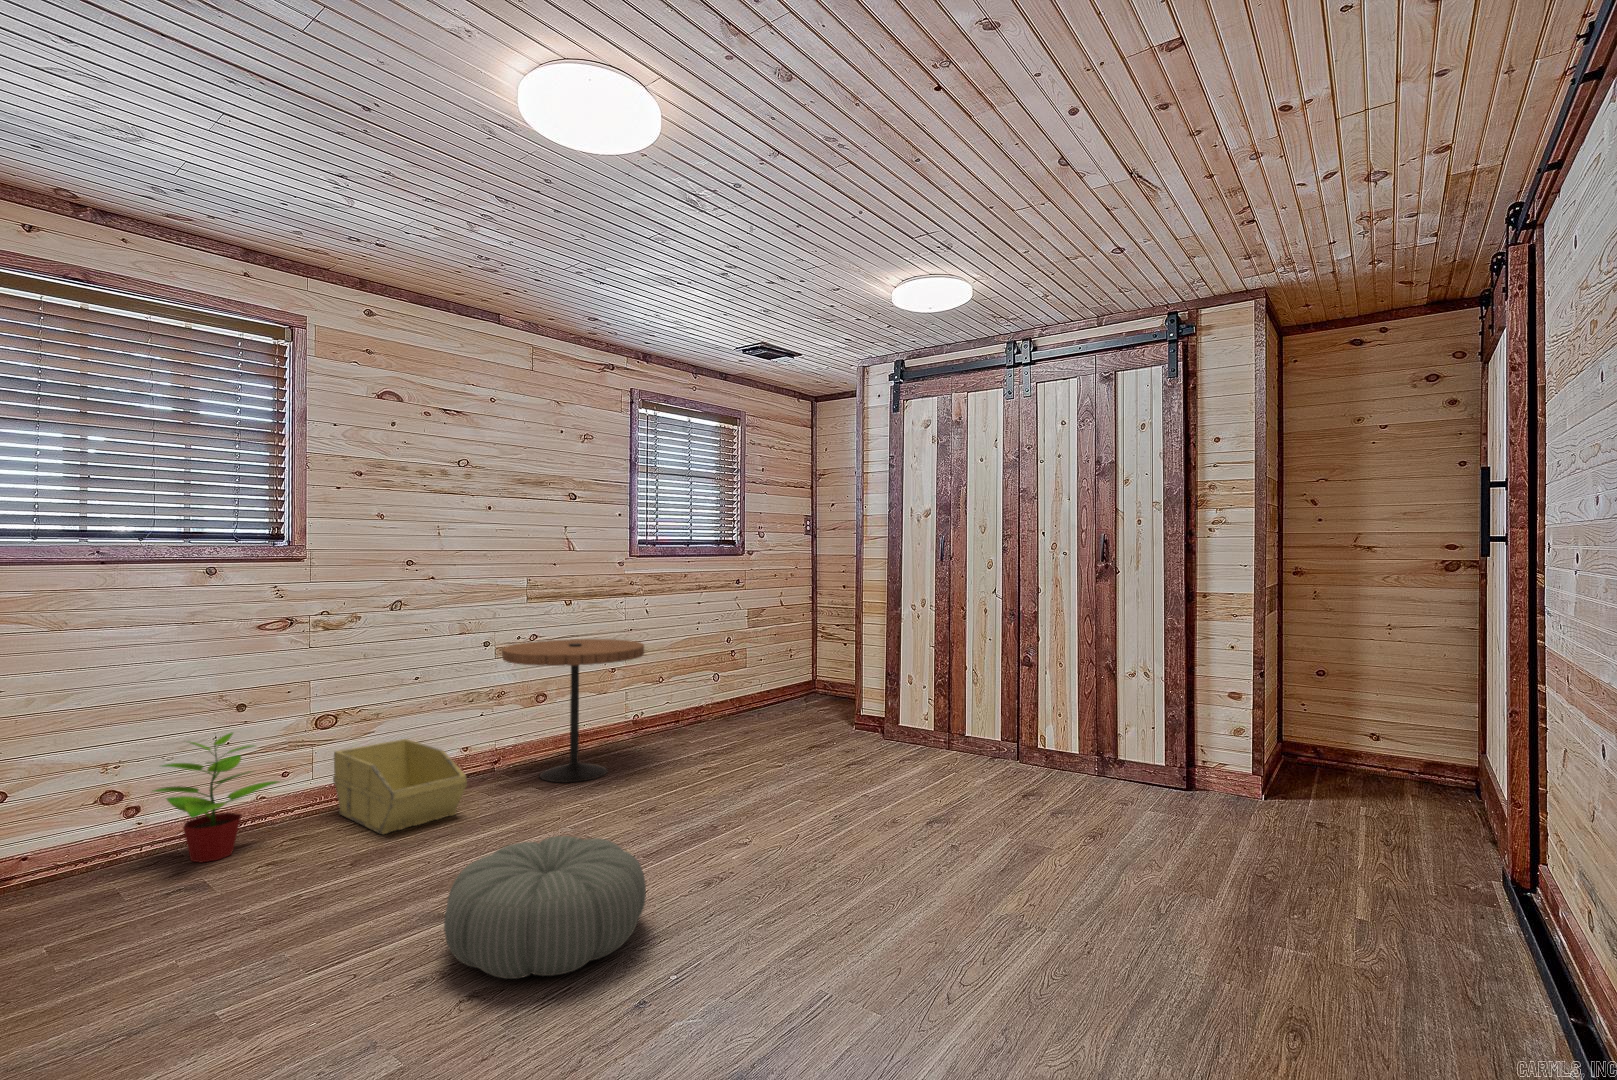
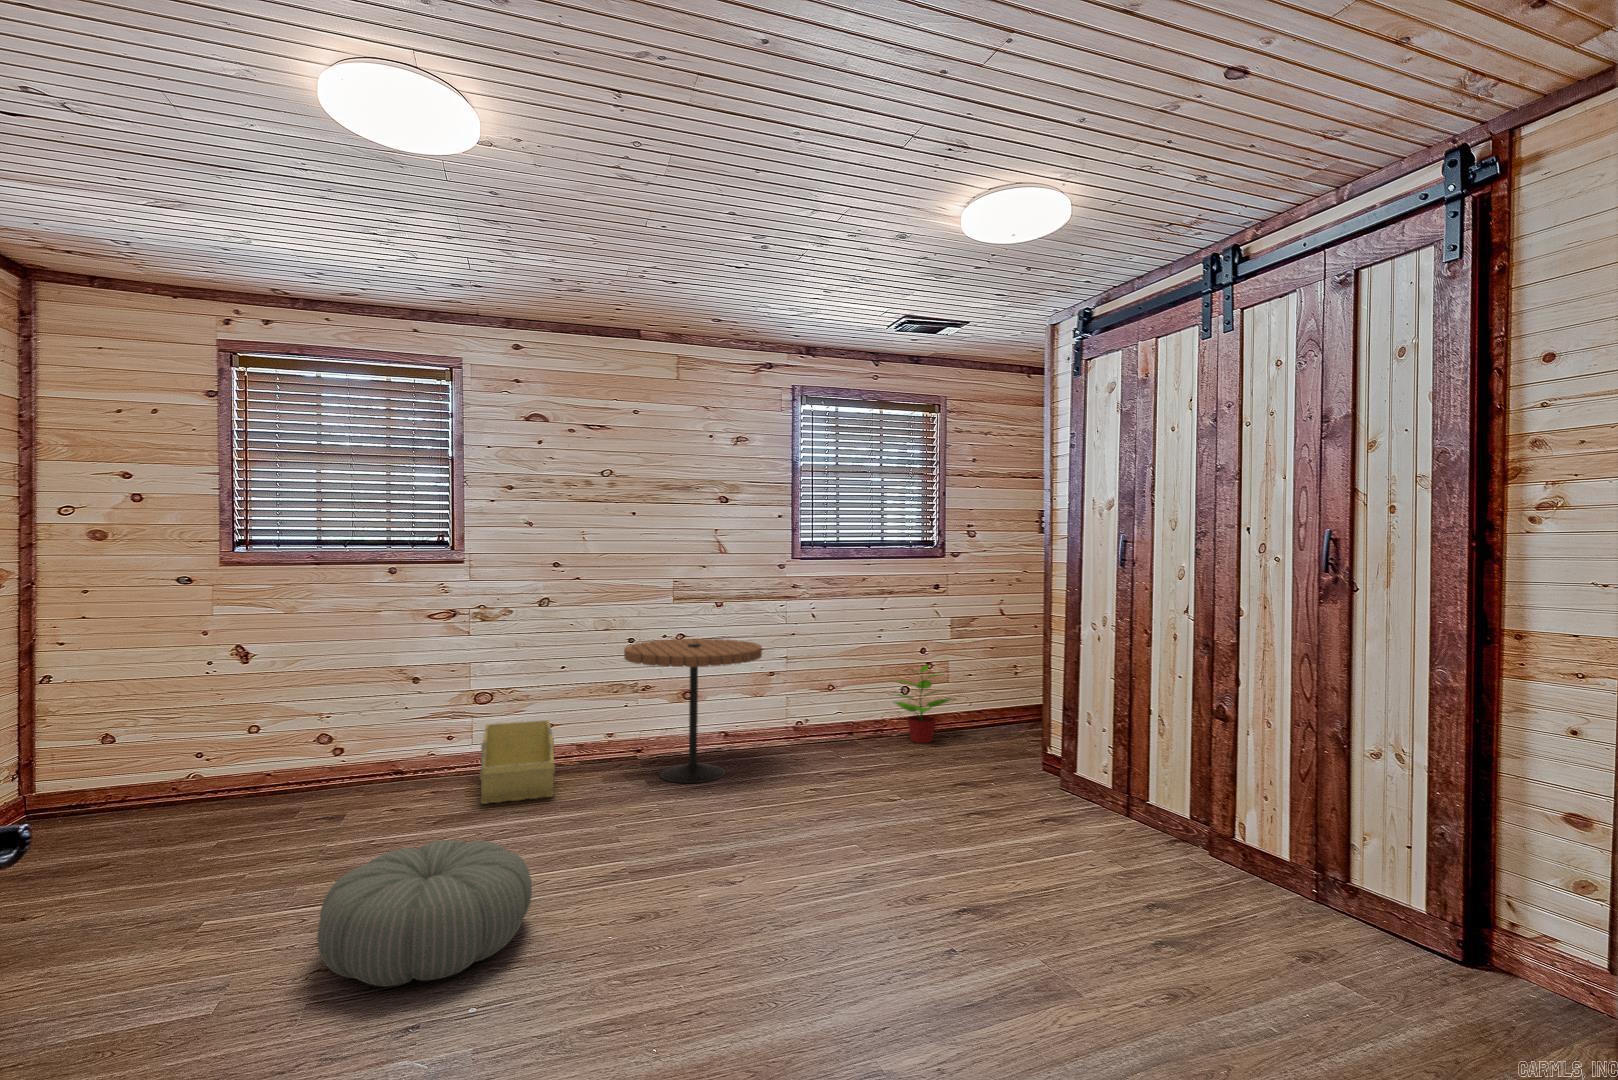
potted plant: present [152,733,279,862] -> present [895,665,951,743]

